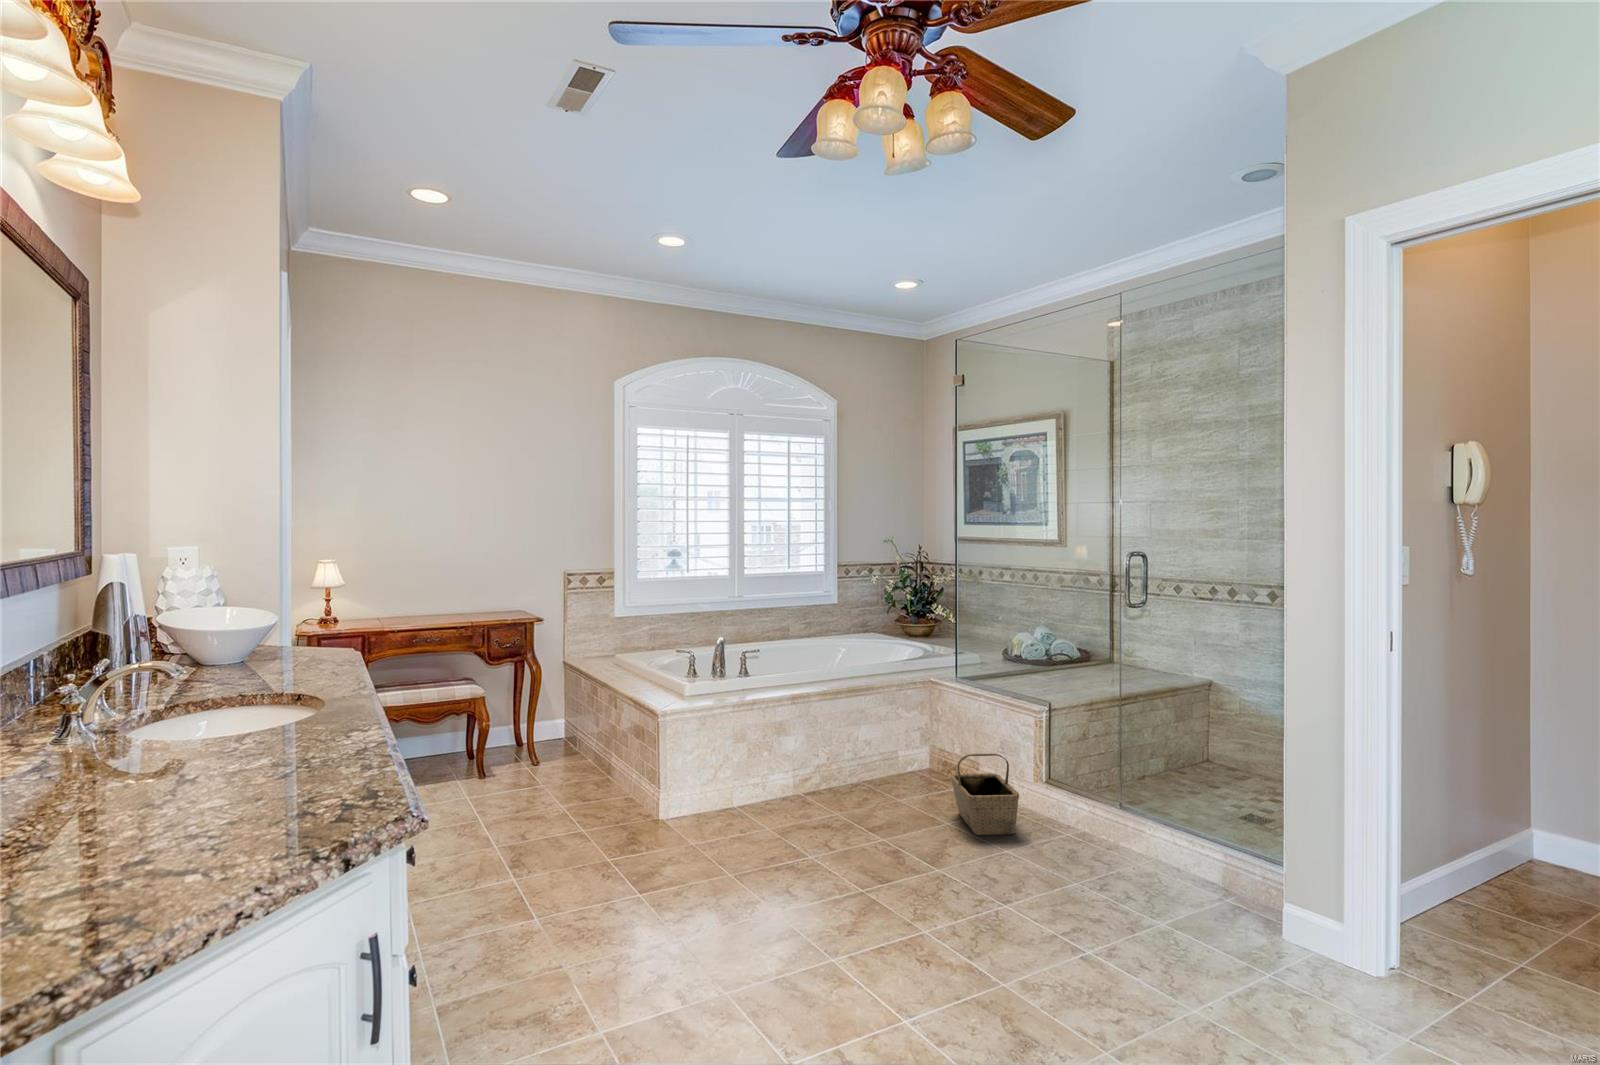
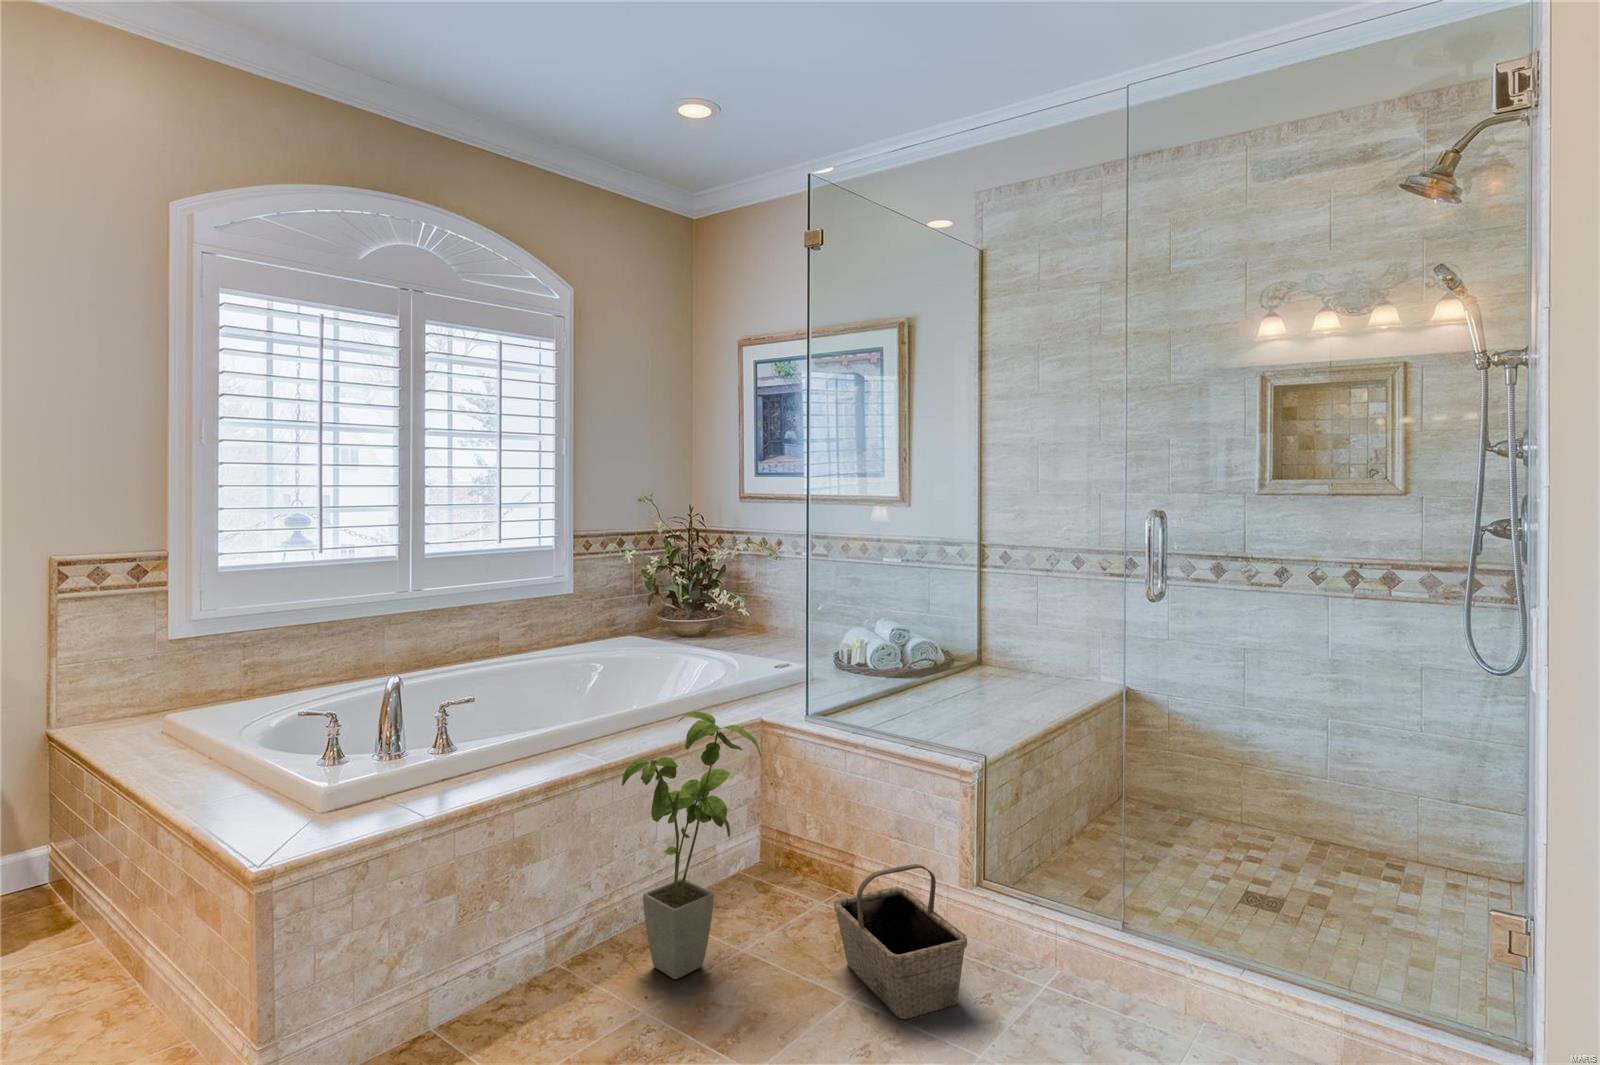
house plant: none [830,658,906,807] -> present [622,711,761,979]

